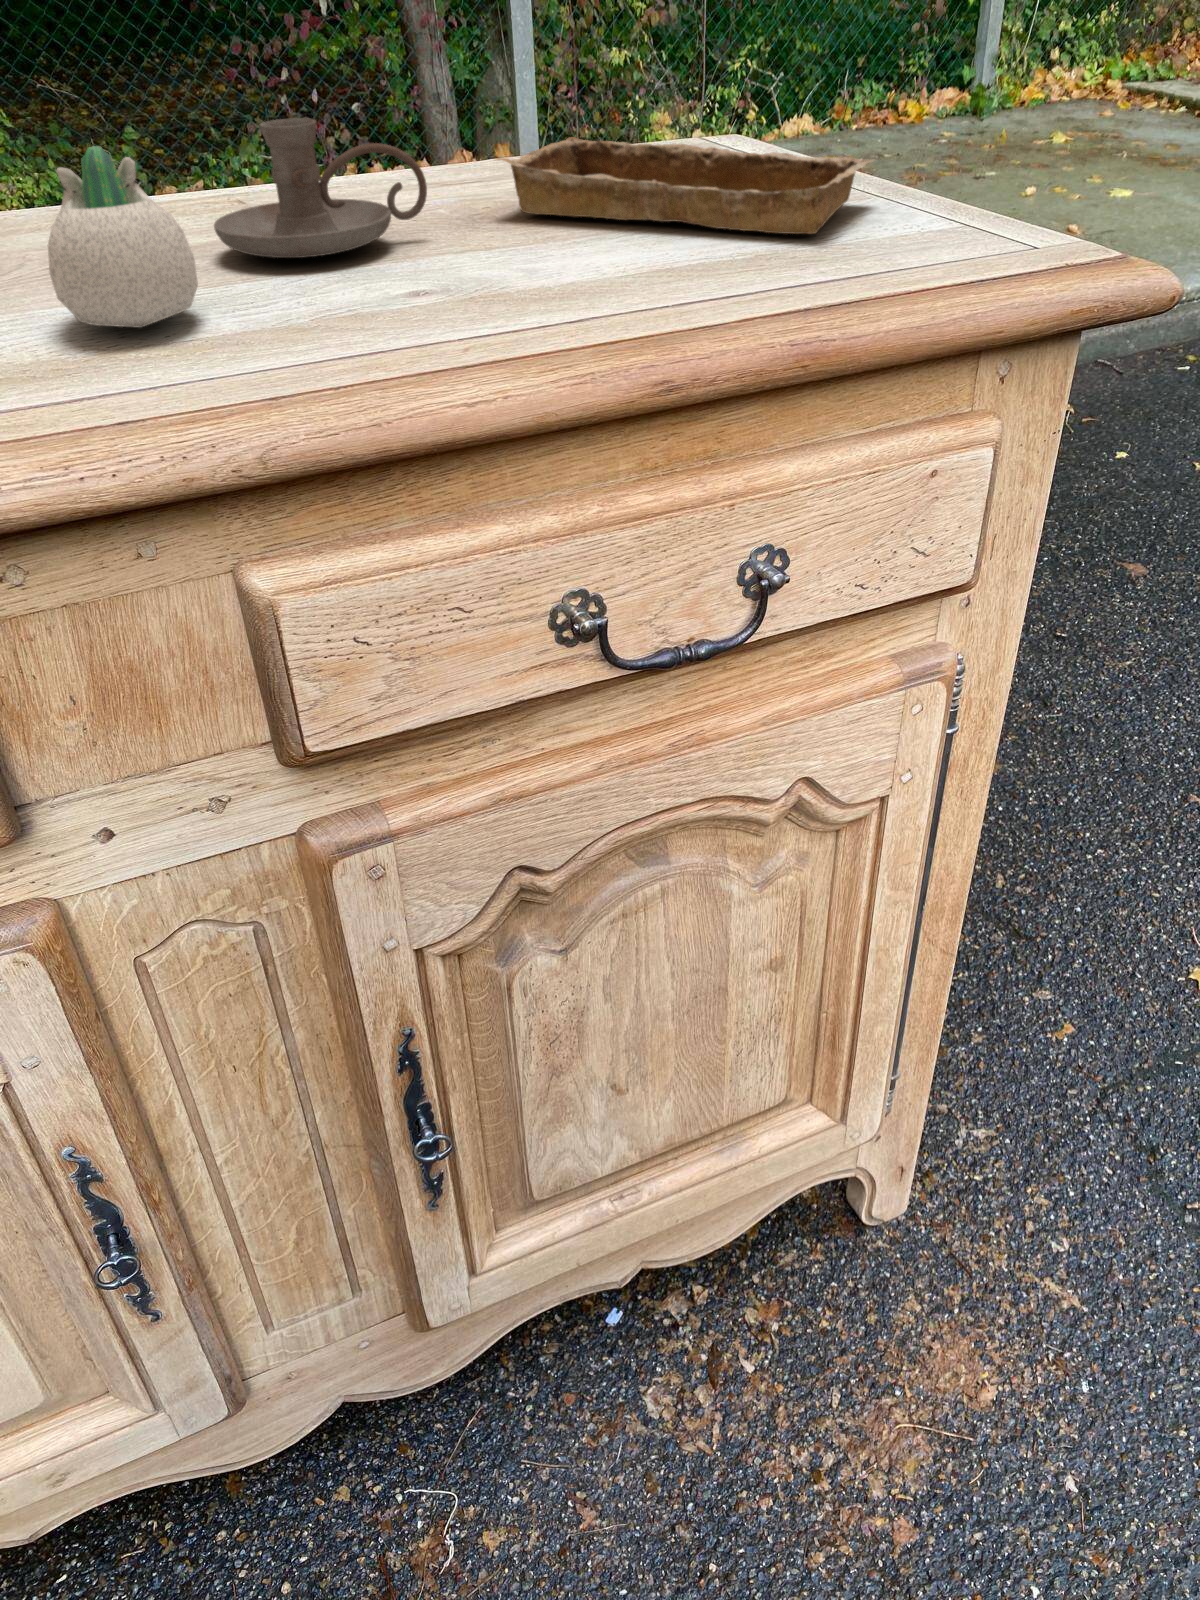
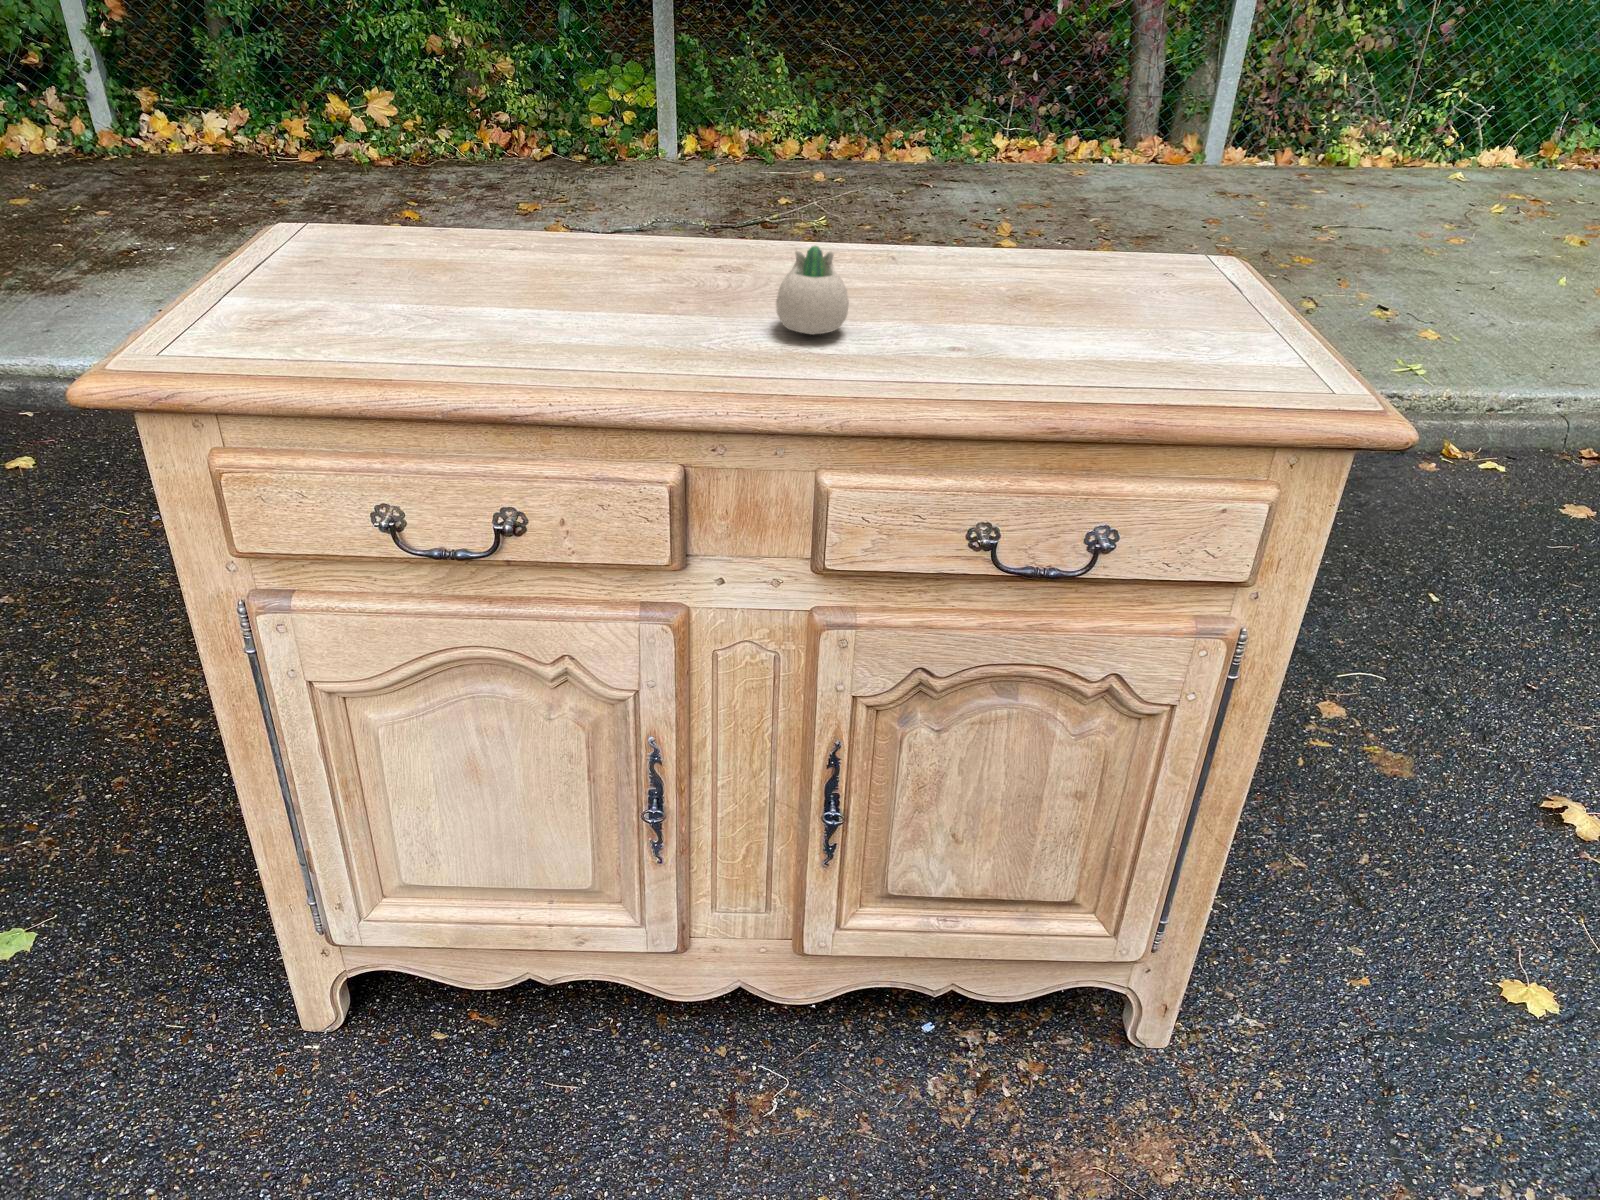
candle holder: present [214,118,427,258] -> none [873,230,998,307]
tray: present [496,137,874,234] -> none [1046,255,1288,354]

